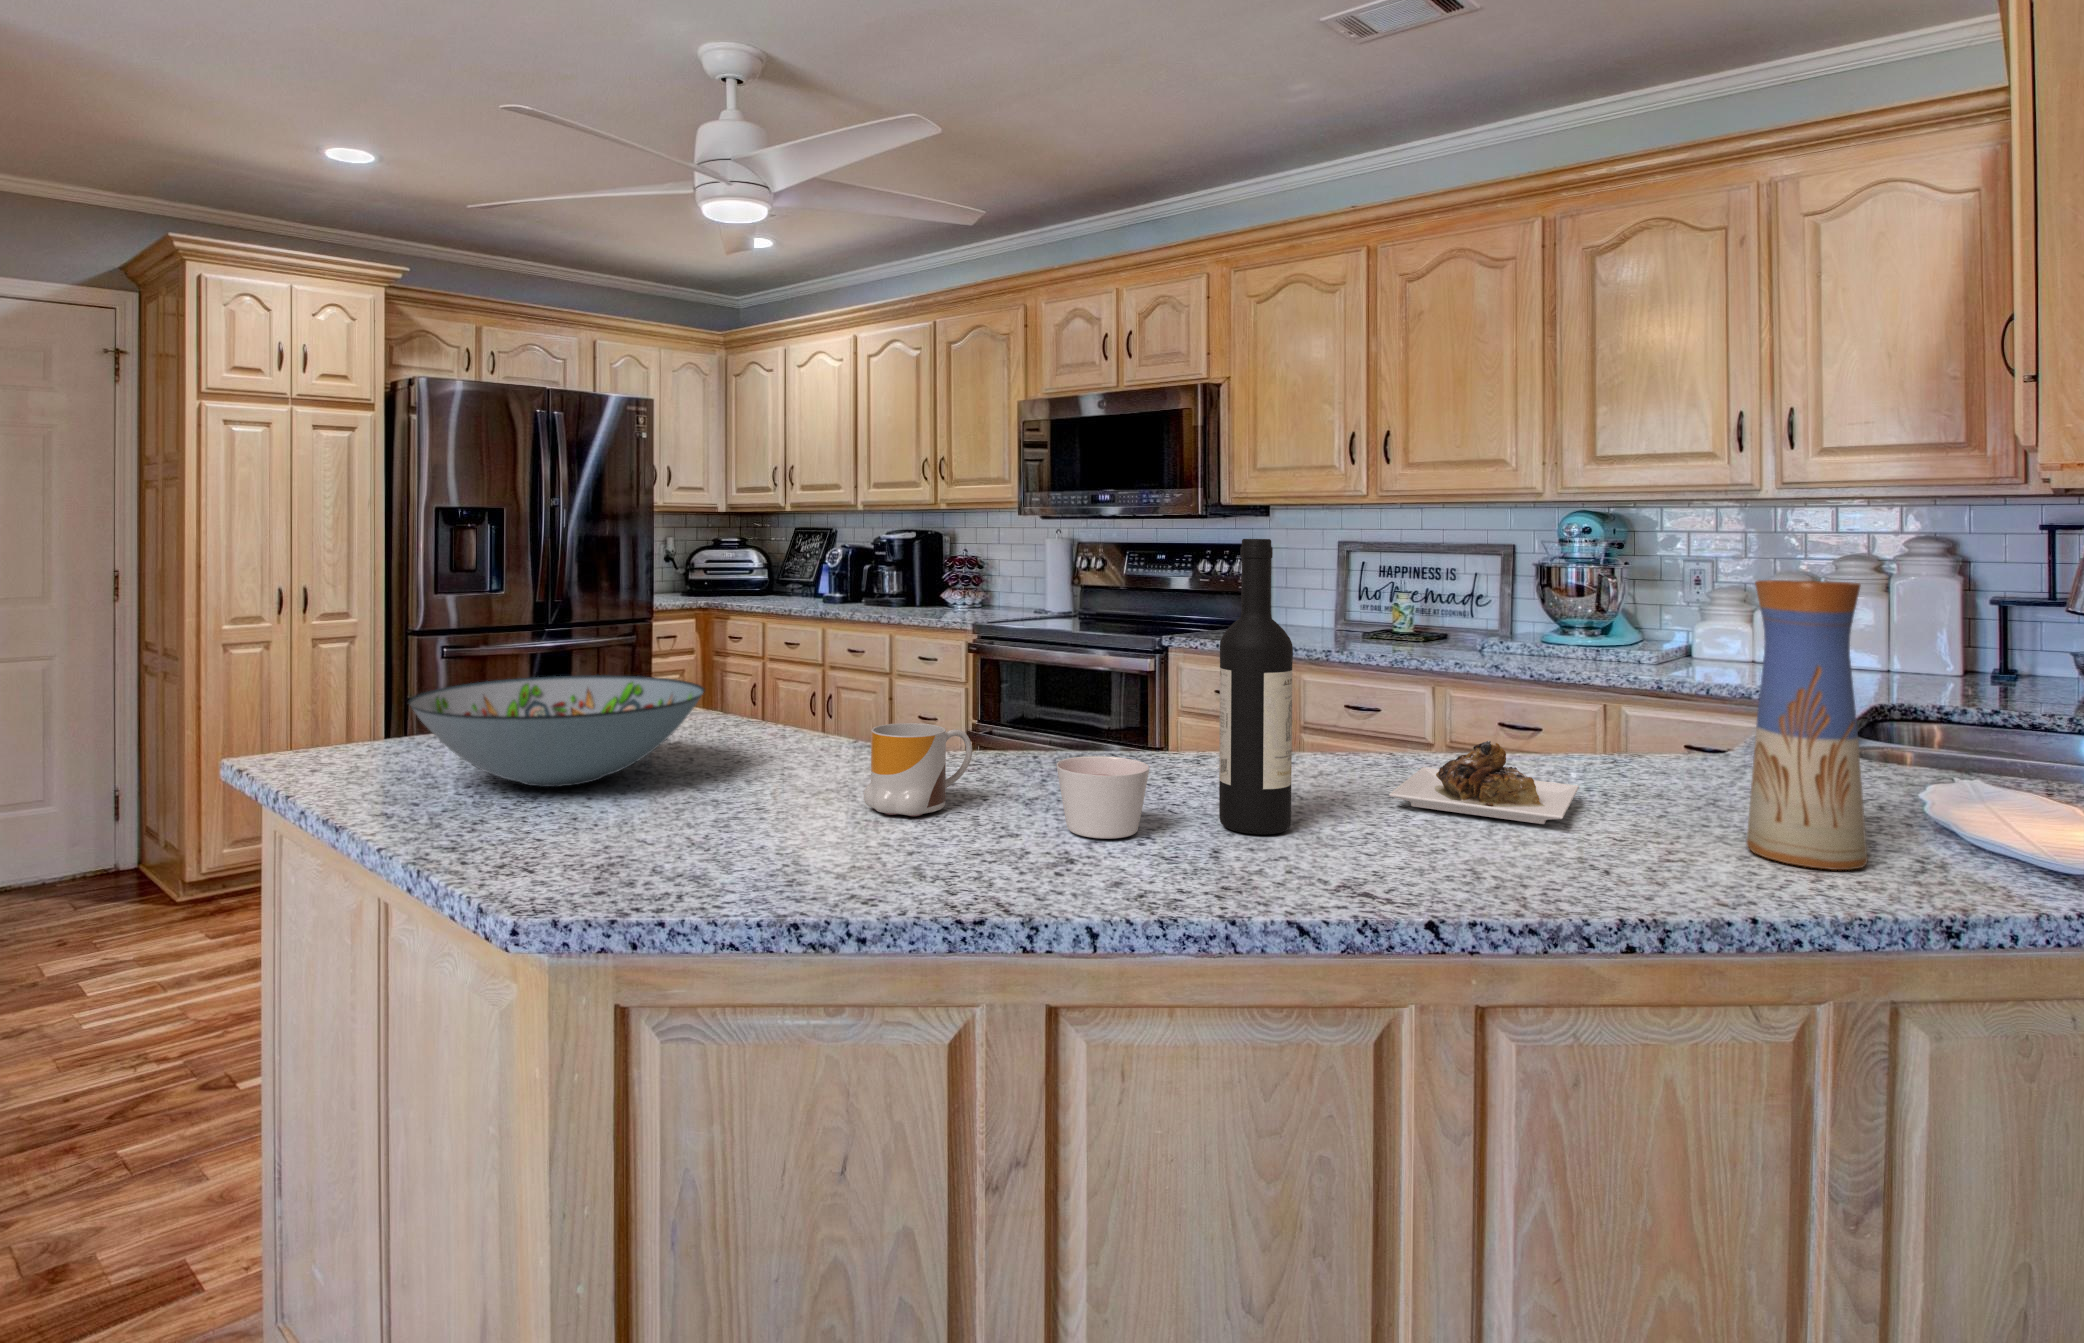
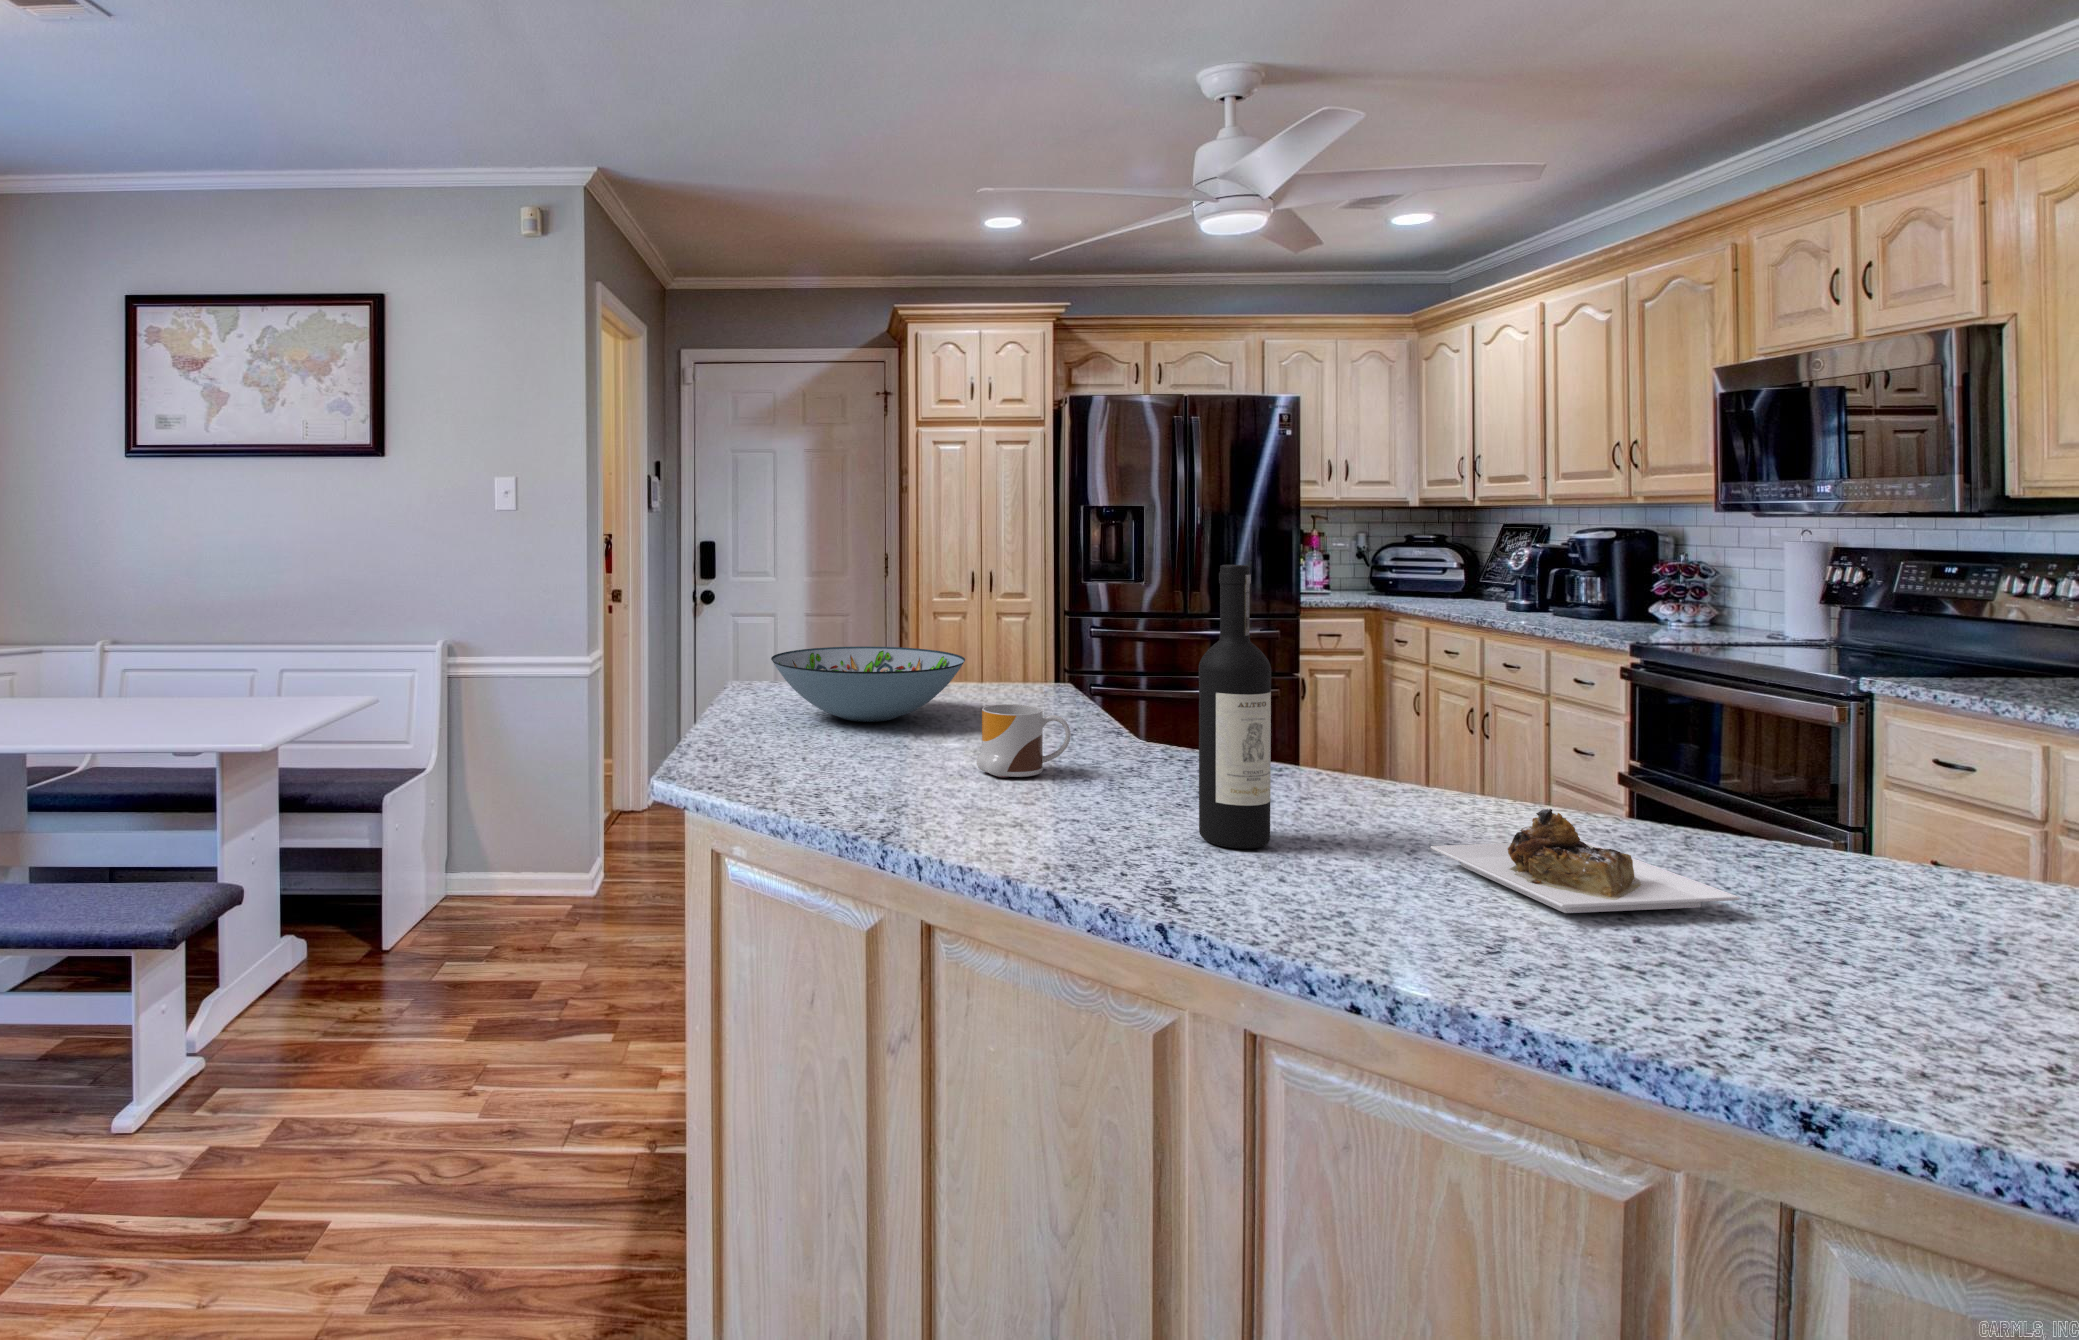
vase: present [1746,580,1868,870] -> none [1759,642,1943,1060]
candle: present [1057,756,1149,839] -> none [1058,749,1140,820]

